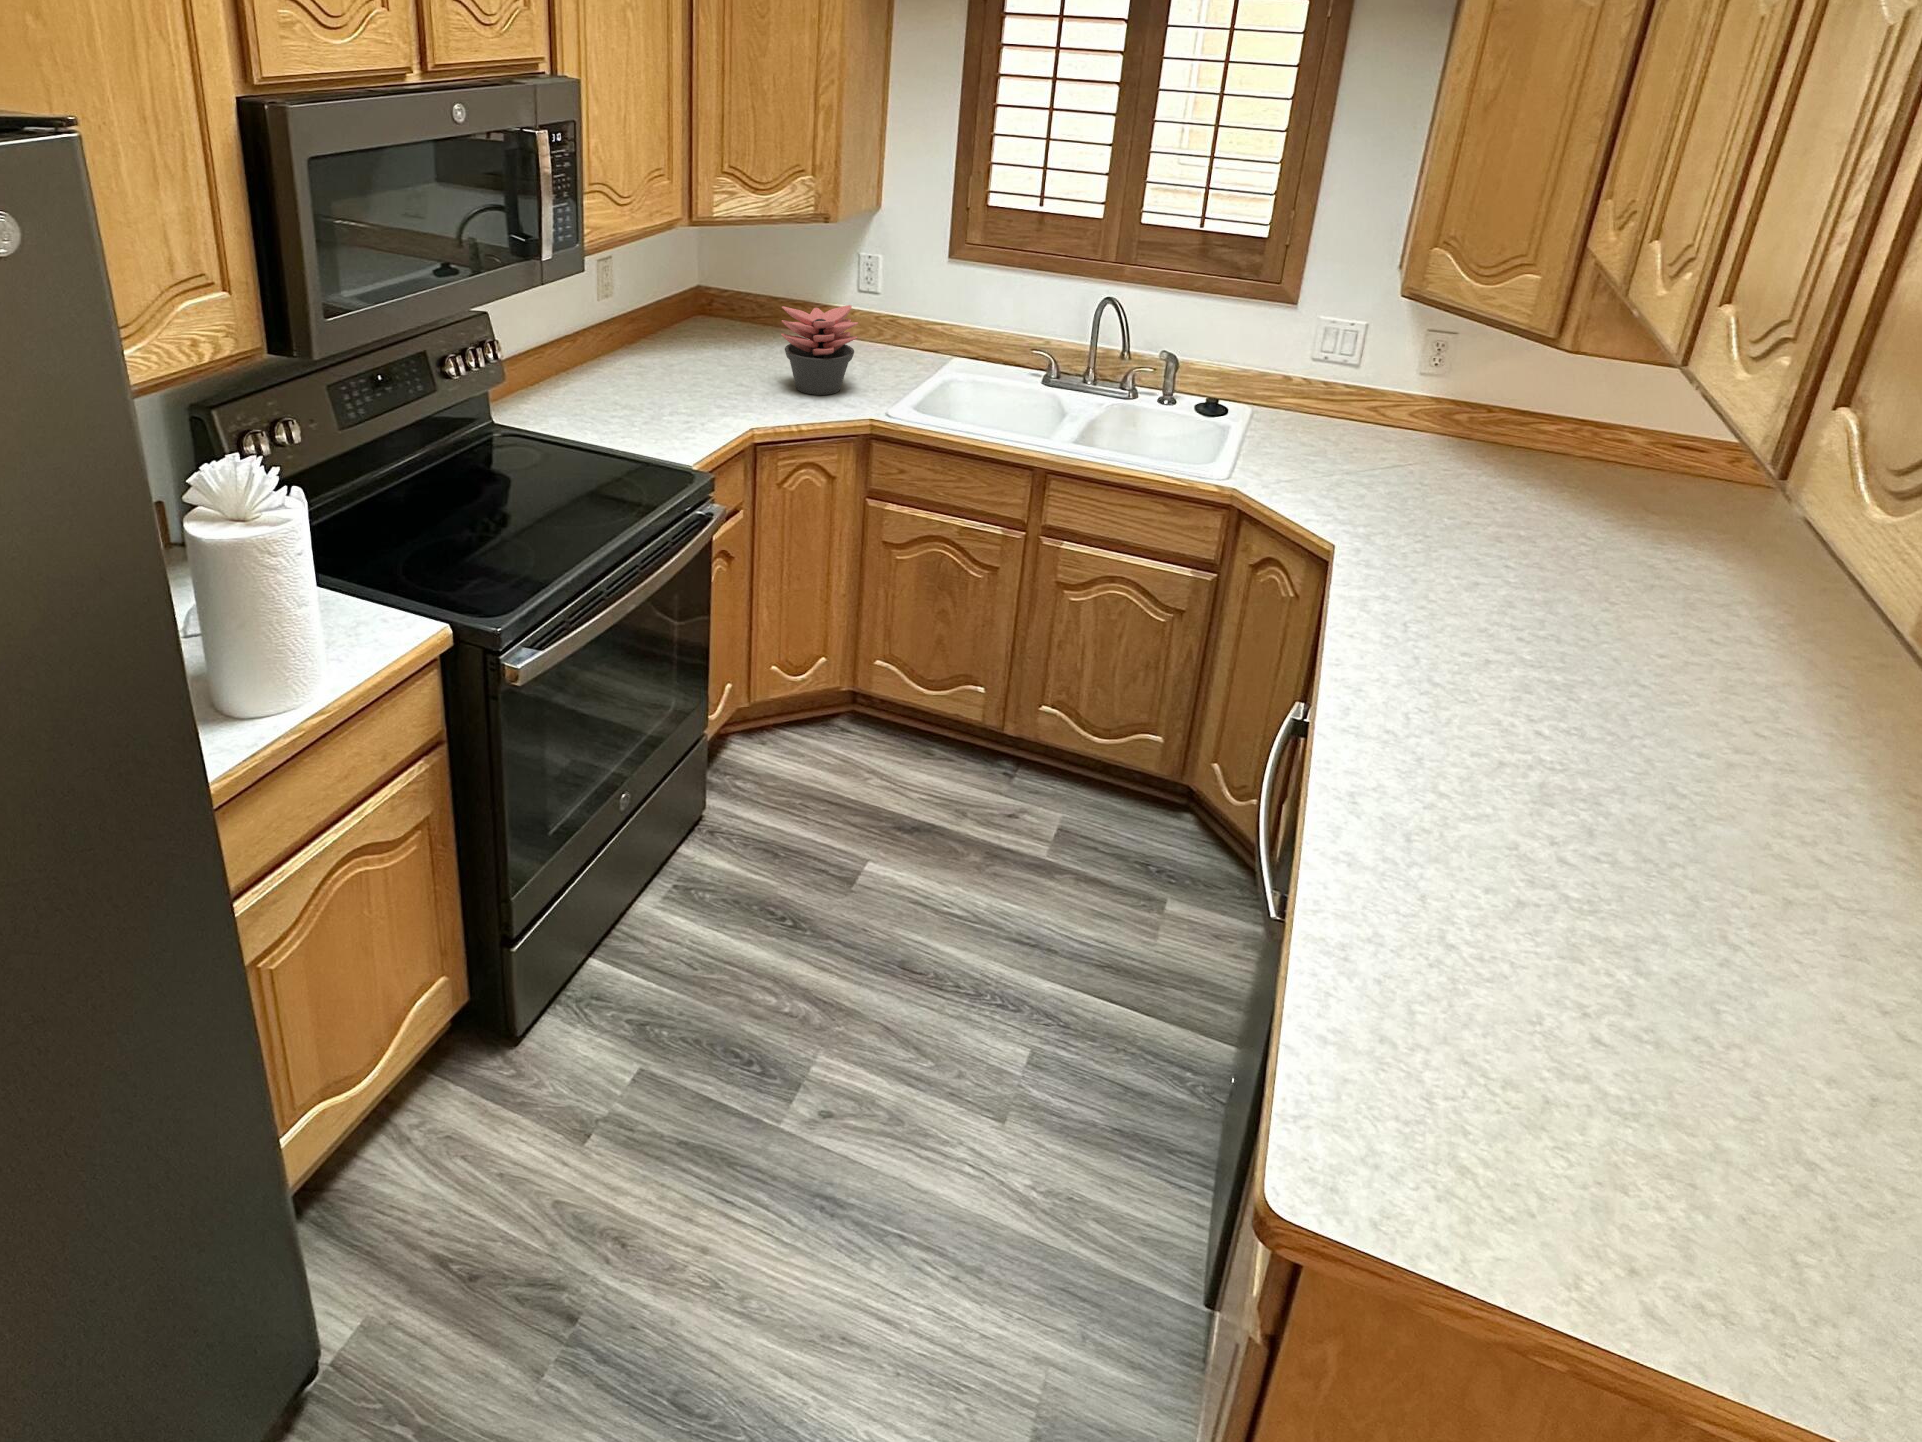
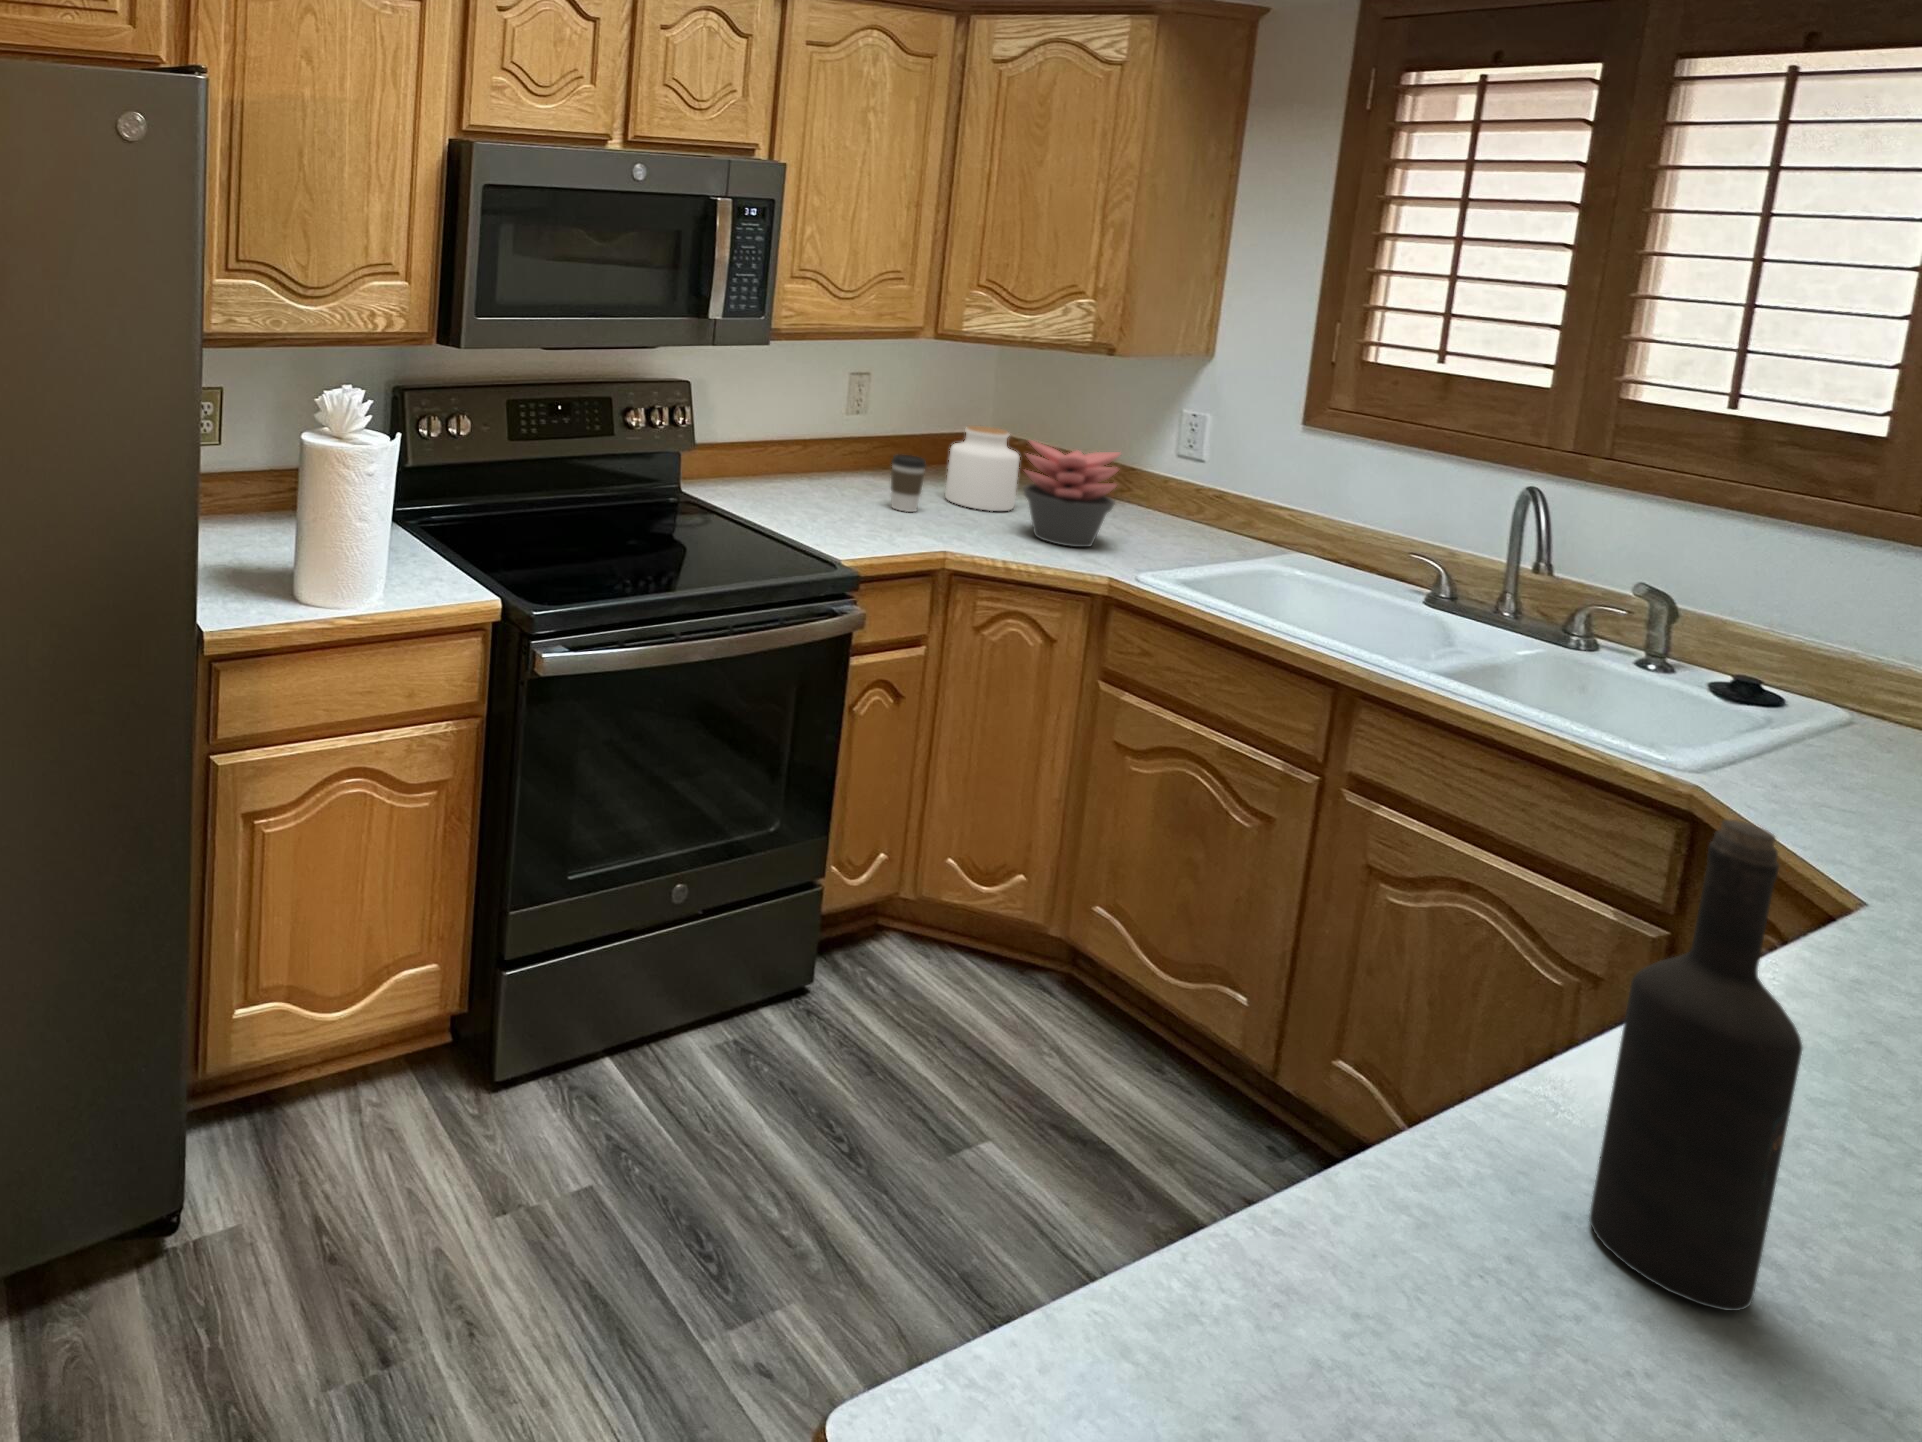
jar: none [707,293,764,372] -> present [945,426,1019,511]
coffee cup: none [673,338,704,392] -> present [891,455,927,512]
wine bottle: none [1364,587,1455,818] -> present [1589,820,1802,1311]

